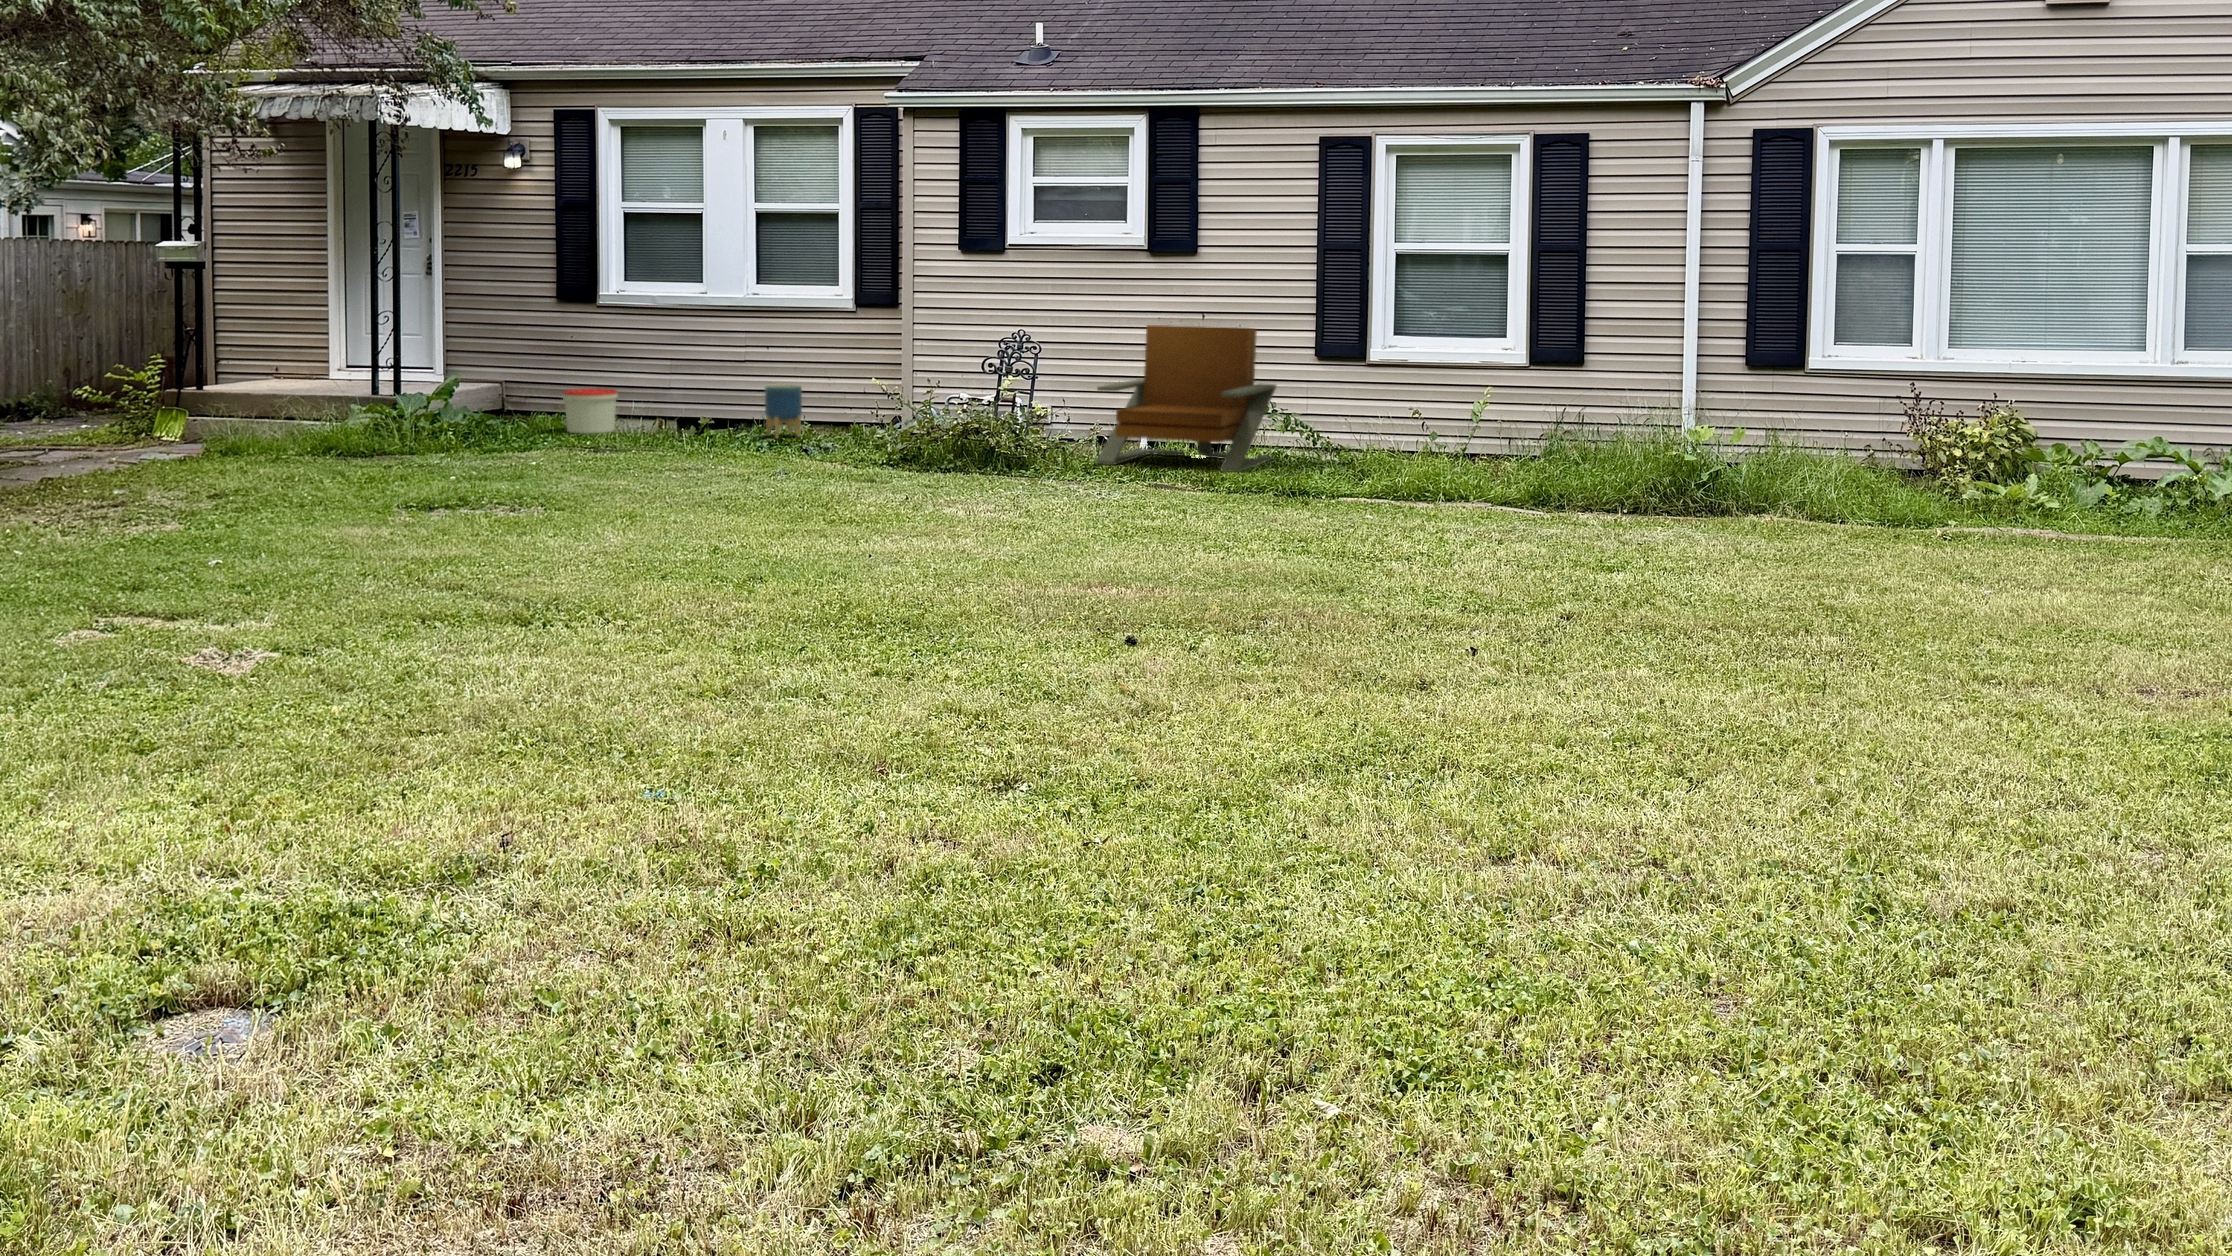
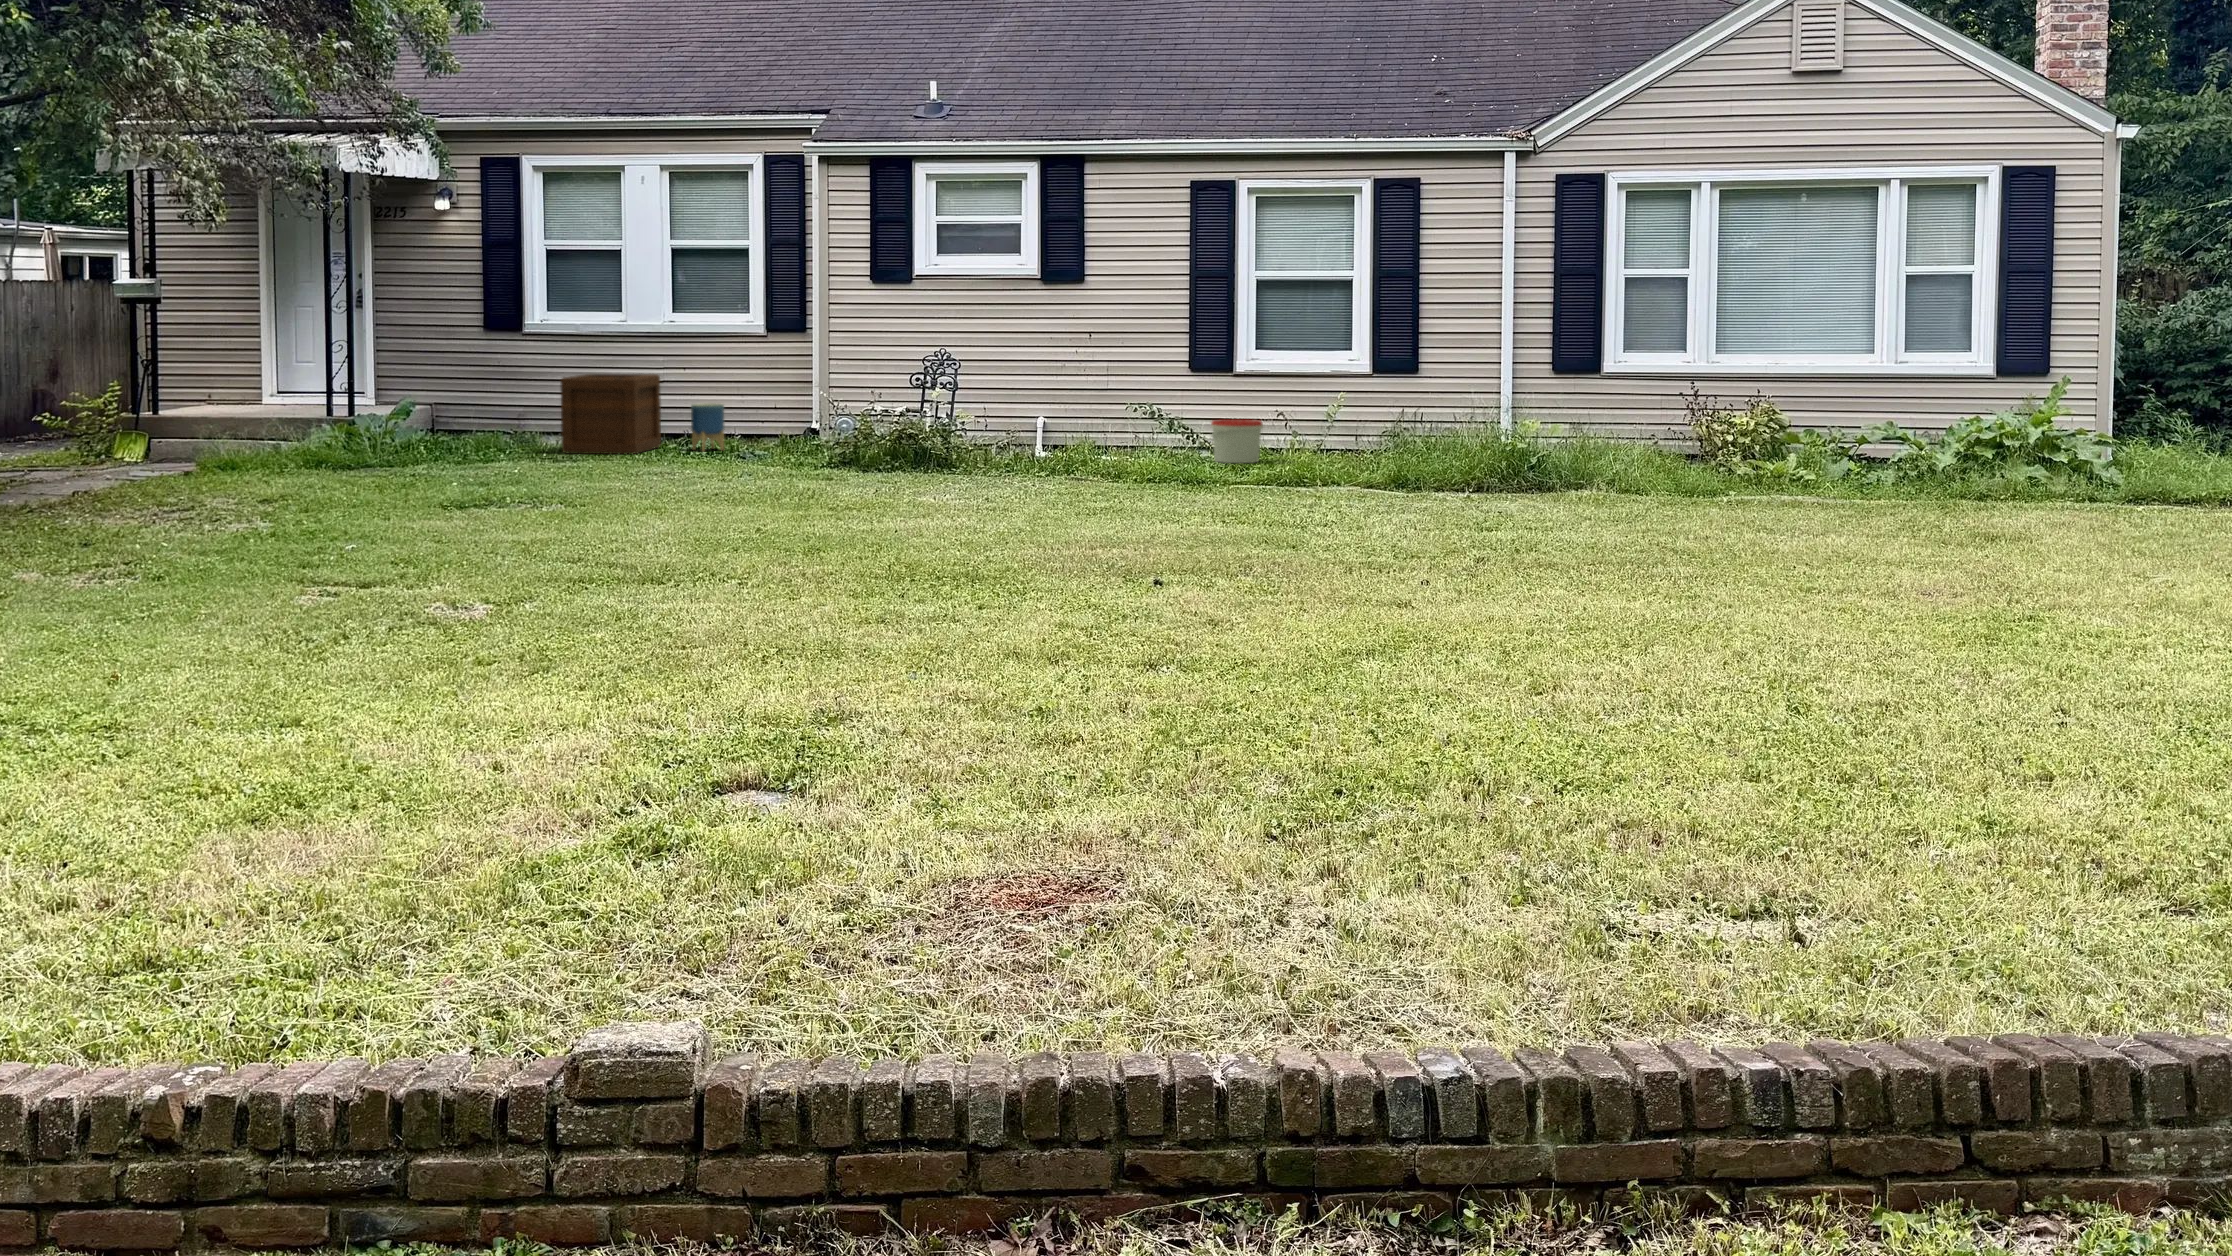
lounge chair: present [1096,325,1276,472] -> none [1006,344,1156,469]
wooden crate: none [619,349,736,441] -> present [560,374,661,454]
bucket: present [562,388,618,433] -> present [1211,419,1263,463]

